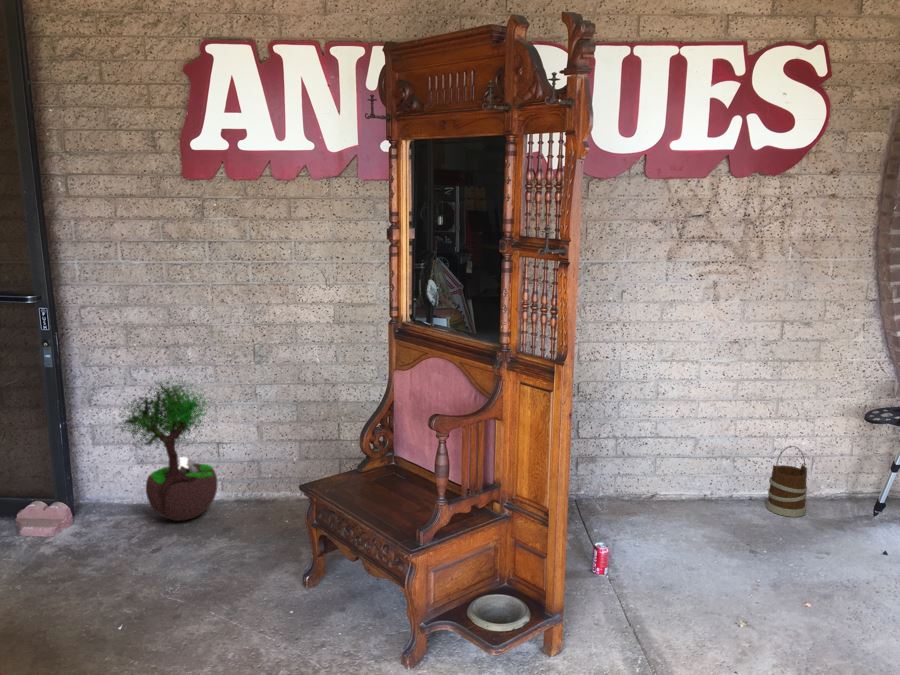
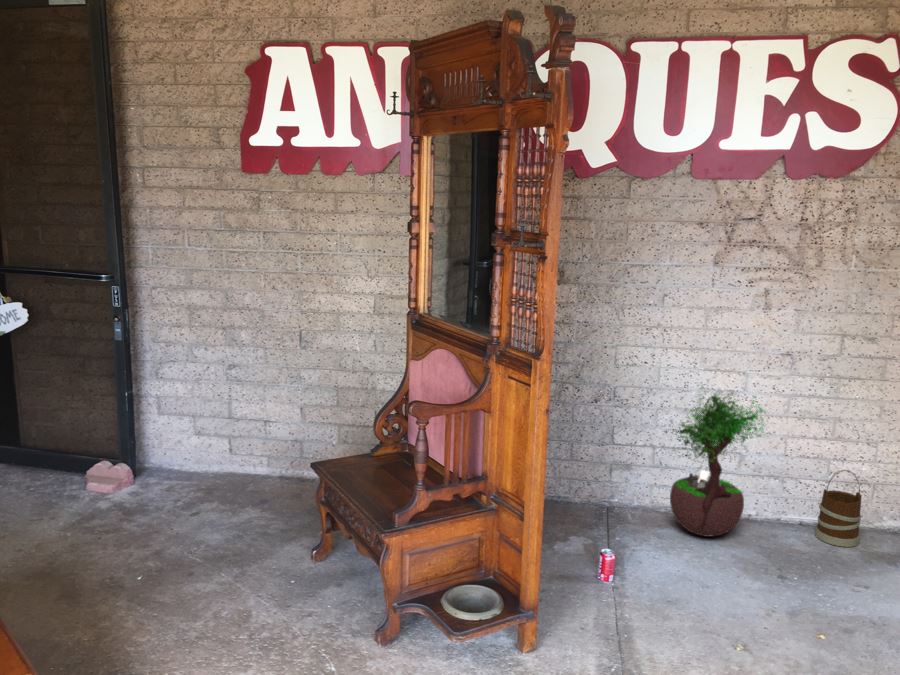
potted tree: present [116,381,218,521] -> present [666,391,769,536]

